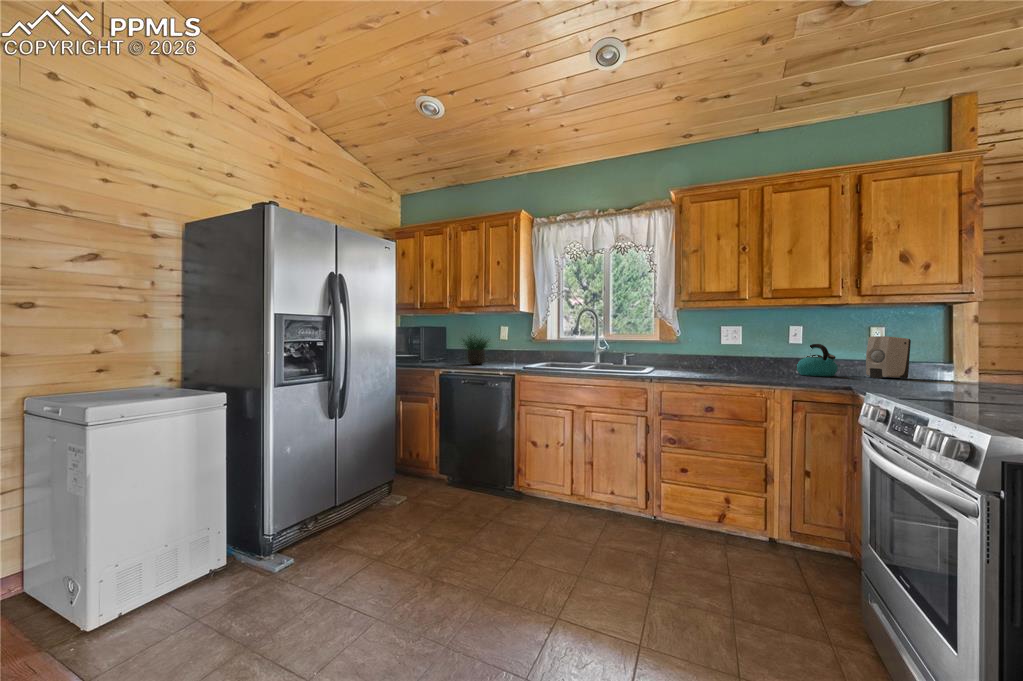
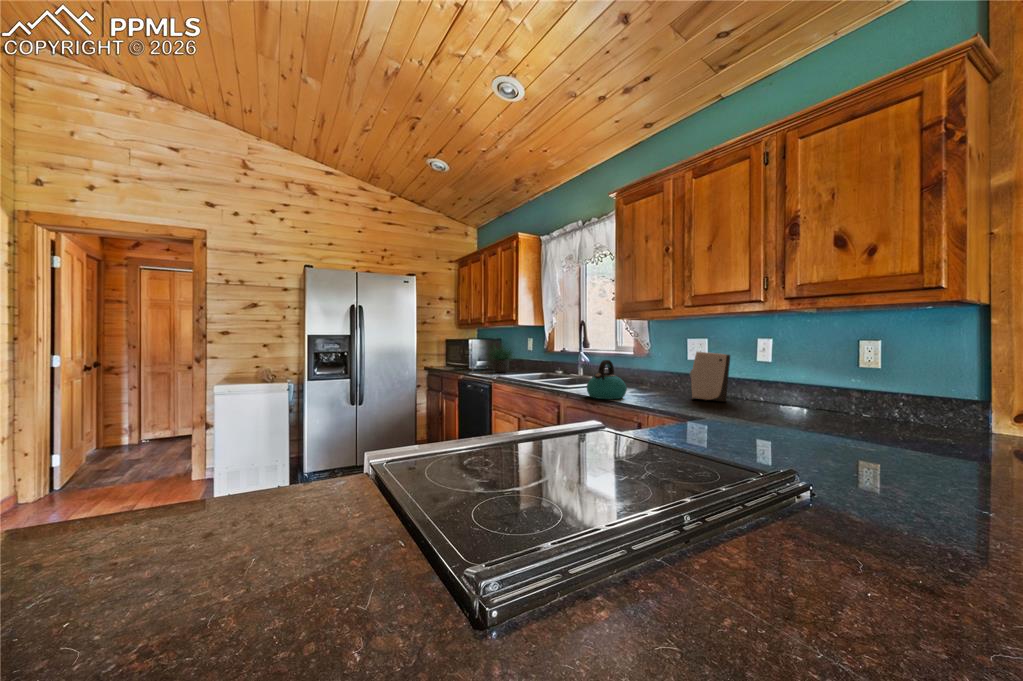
soap dispenser: present [866,336,911,378] -> present [690,352,730,402]
kettle: present [797,344,838,376] -> present [587,360,627,399]

